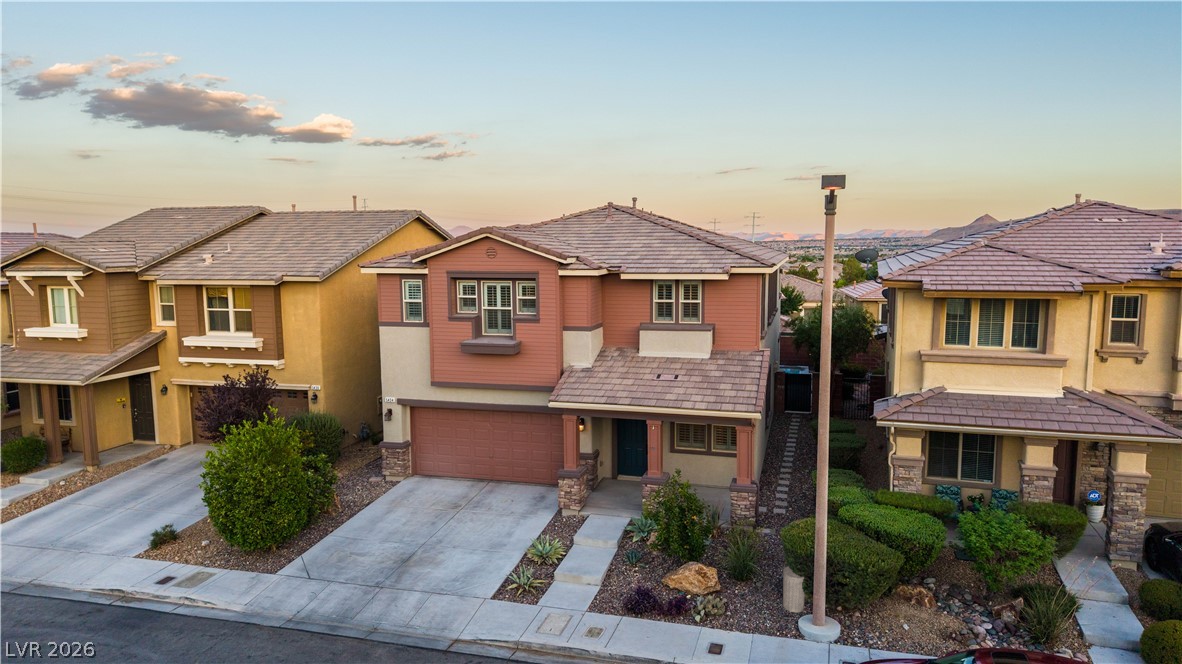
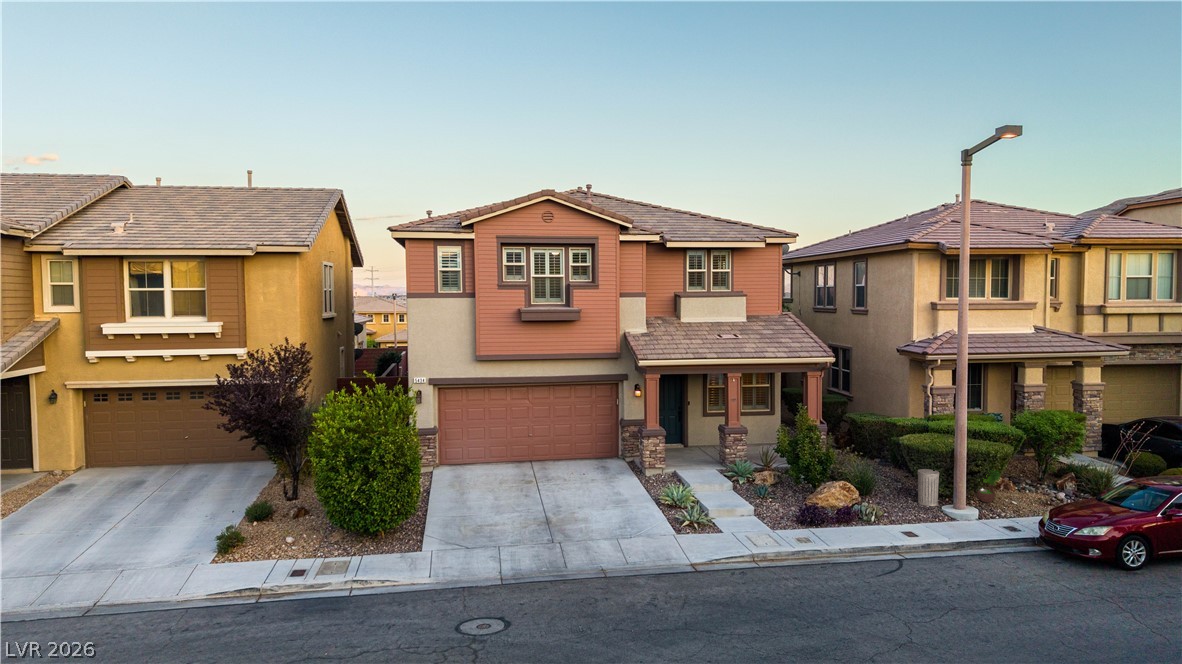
potted tree: none [858,583,887,621] -> present [977,471,1000,503]

